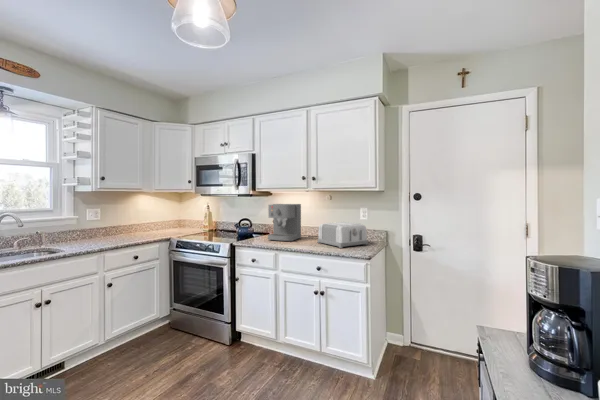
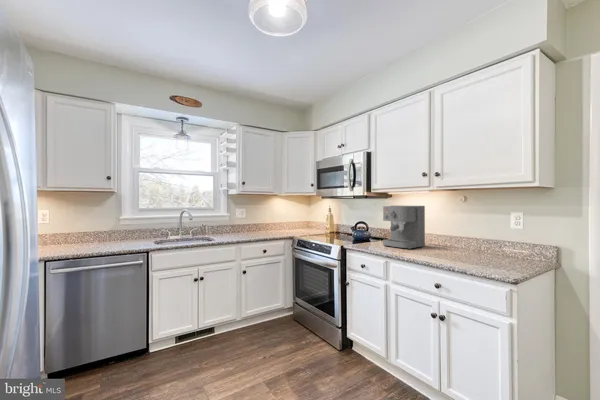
toaster: present [318,222,368,248] -> none [442,230,518,263]

